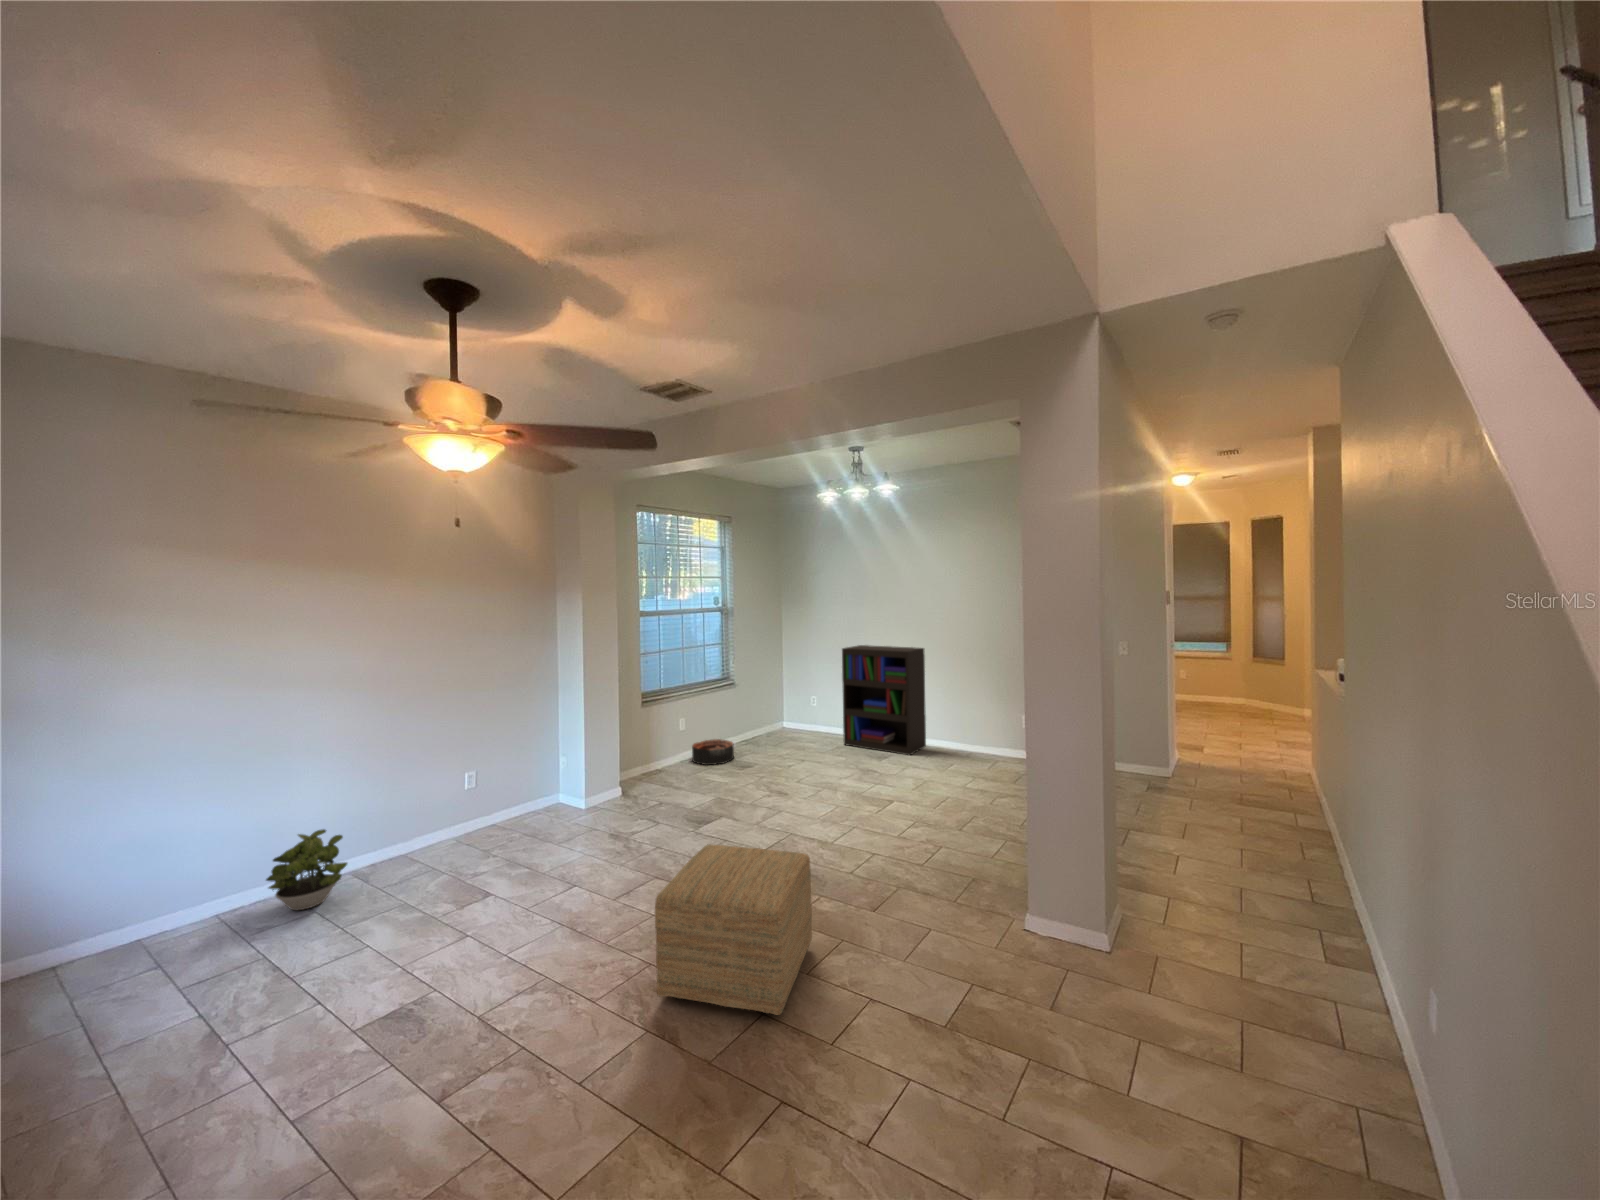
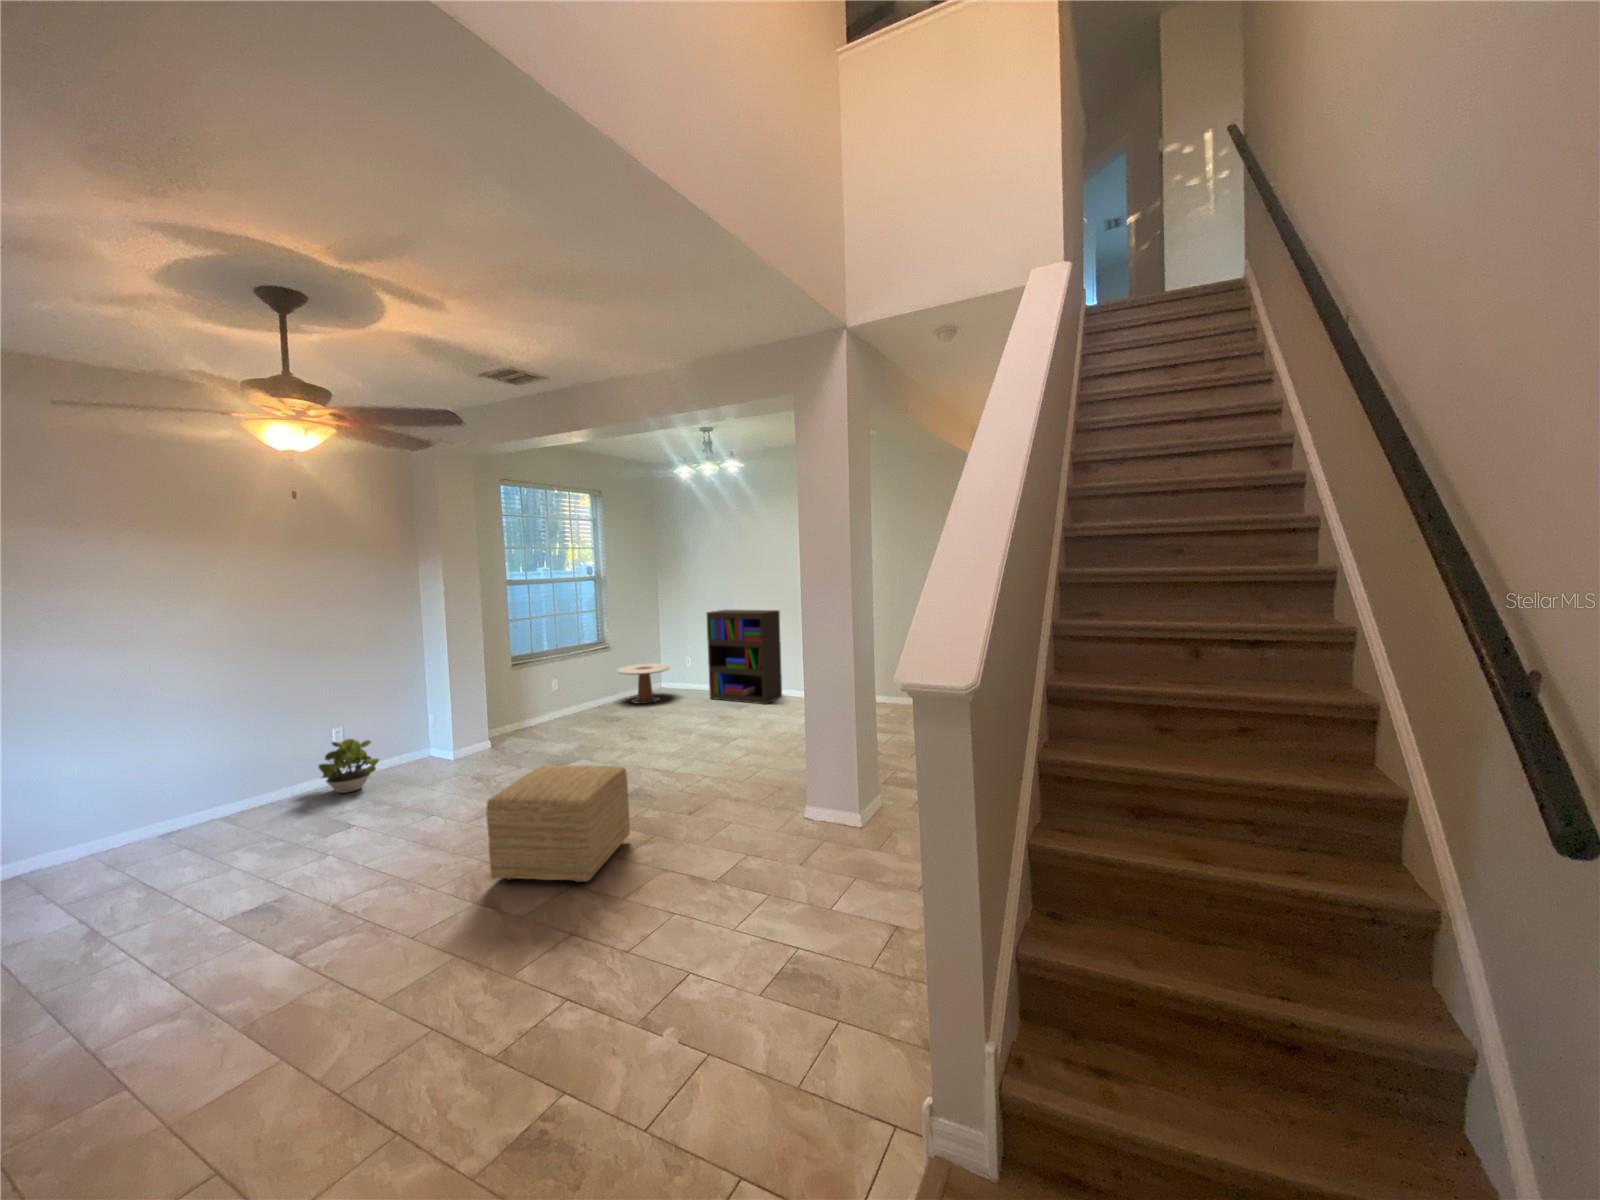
side table: none [744,702,800,747] -> present [617,664,670,704]
basket: present [692,739,734,765] -> none [565,698,605,720]
potted plant: present [266,829,347,910] -> present [319,739,379,793]

